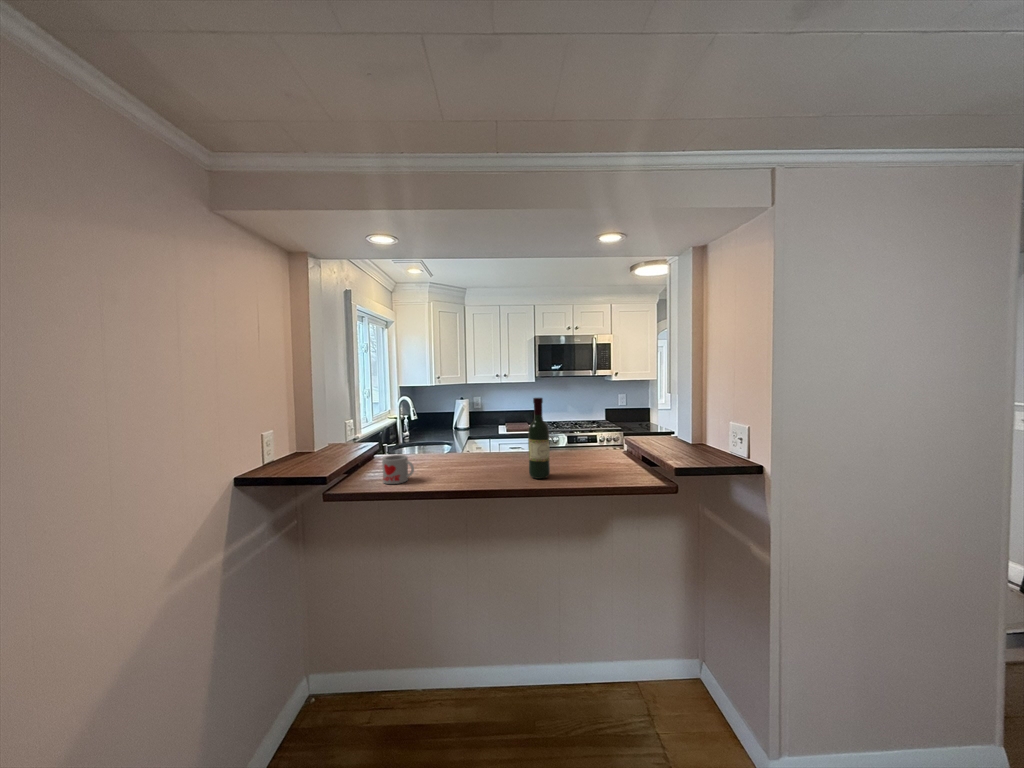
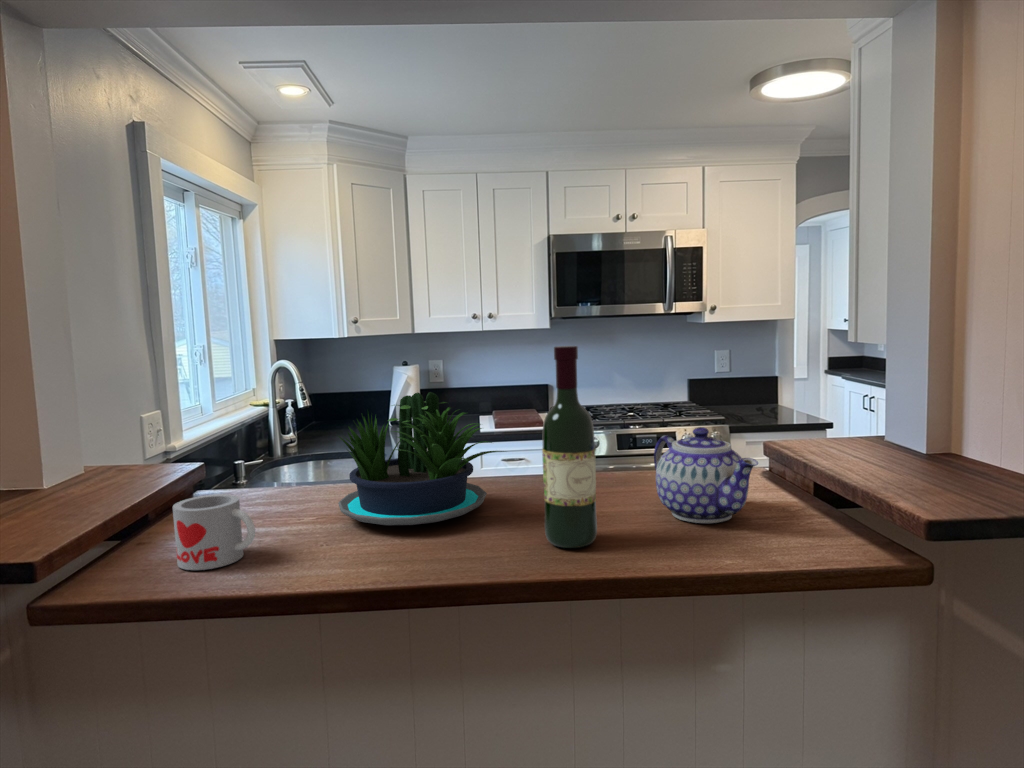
potted plant: none [443,415,515,469] -> present [338,392,504,525]
teapot: none [575,431,615,471] -> present [654,427,758,523]

